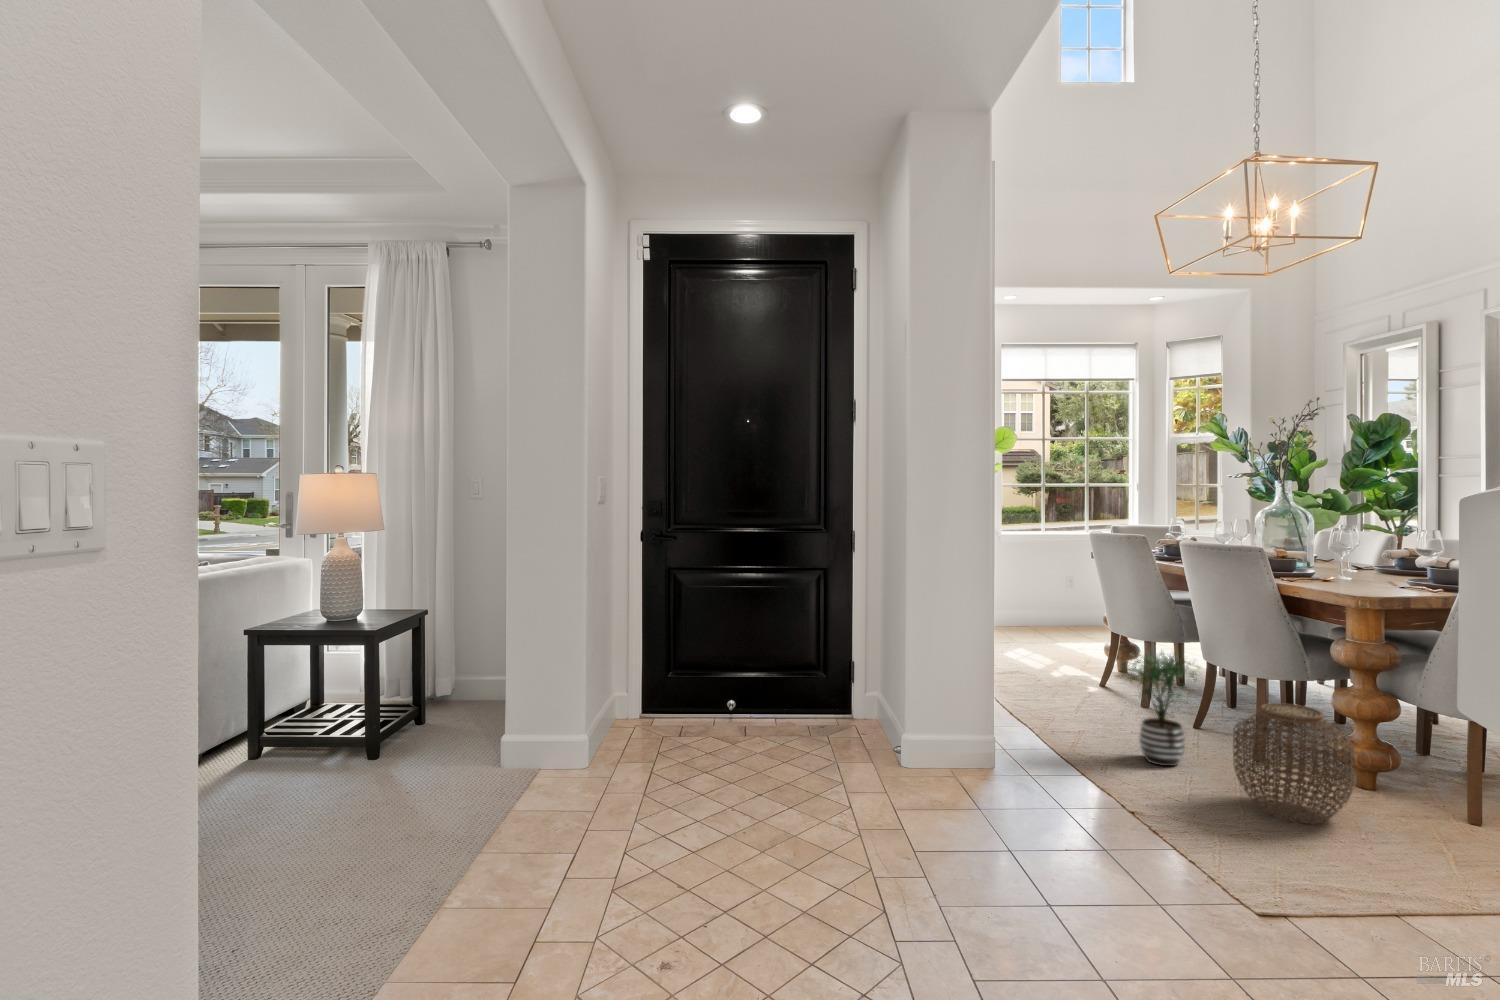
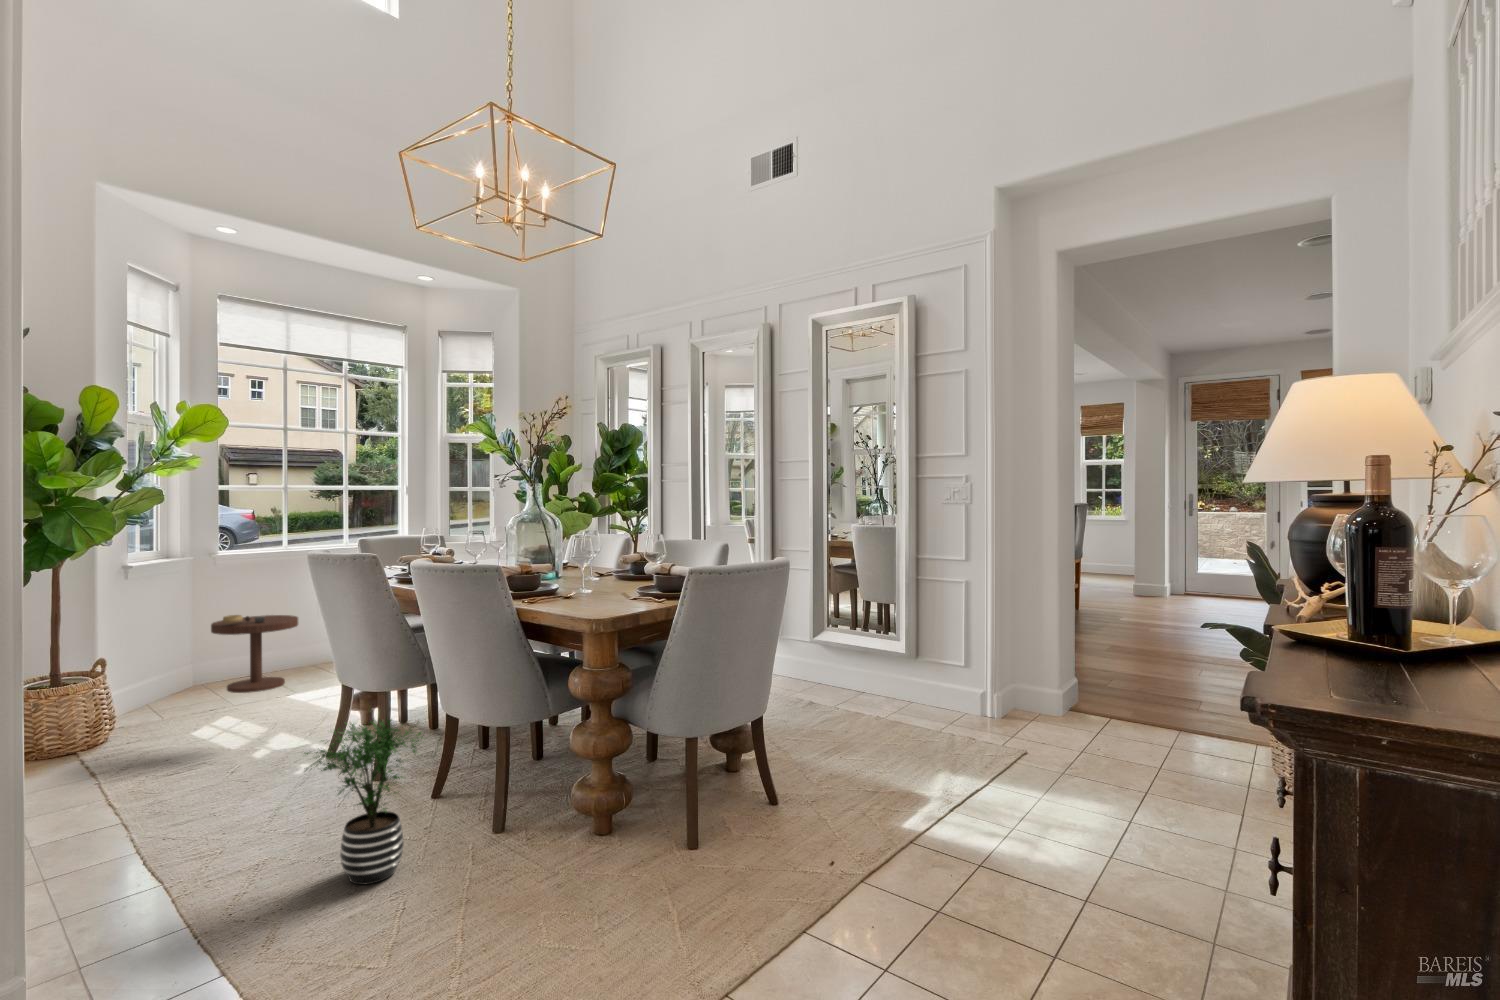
side table: none [1019,576,1075,676] -> present [211,615,298,693]
woven basket: present [1233,703,1354,824] -> none [451,770,586,935]

